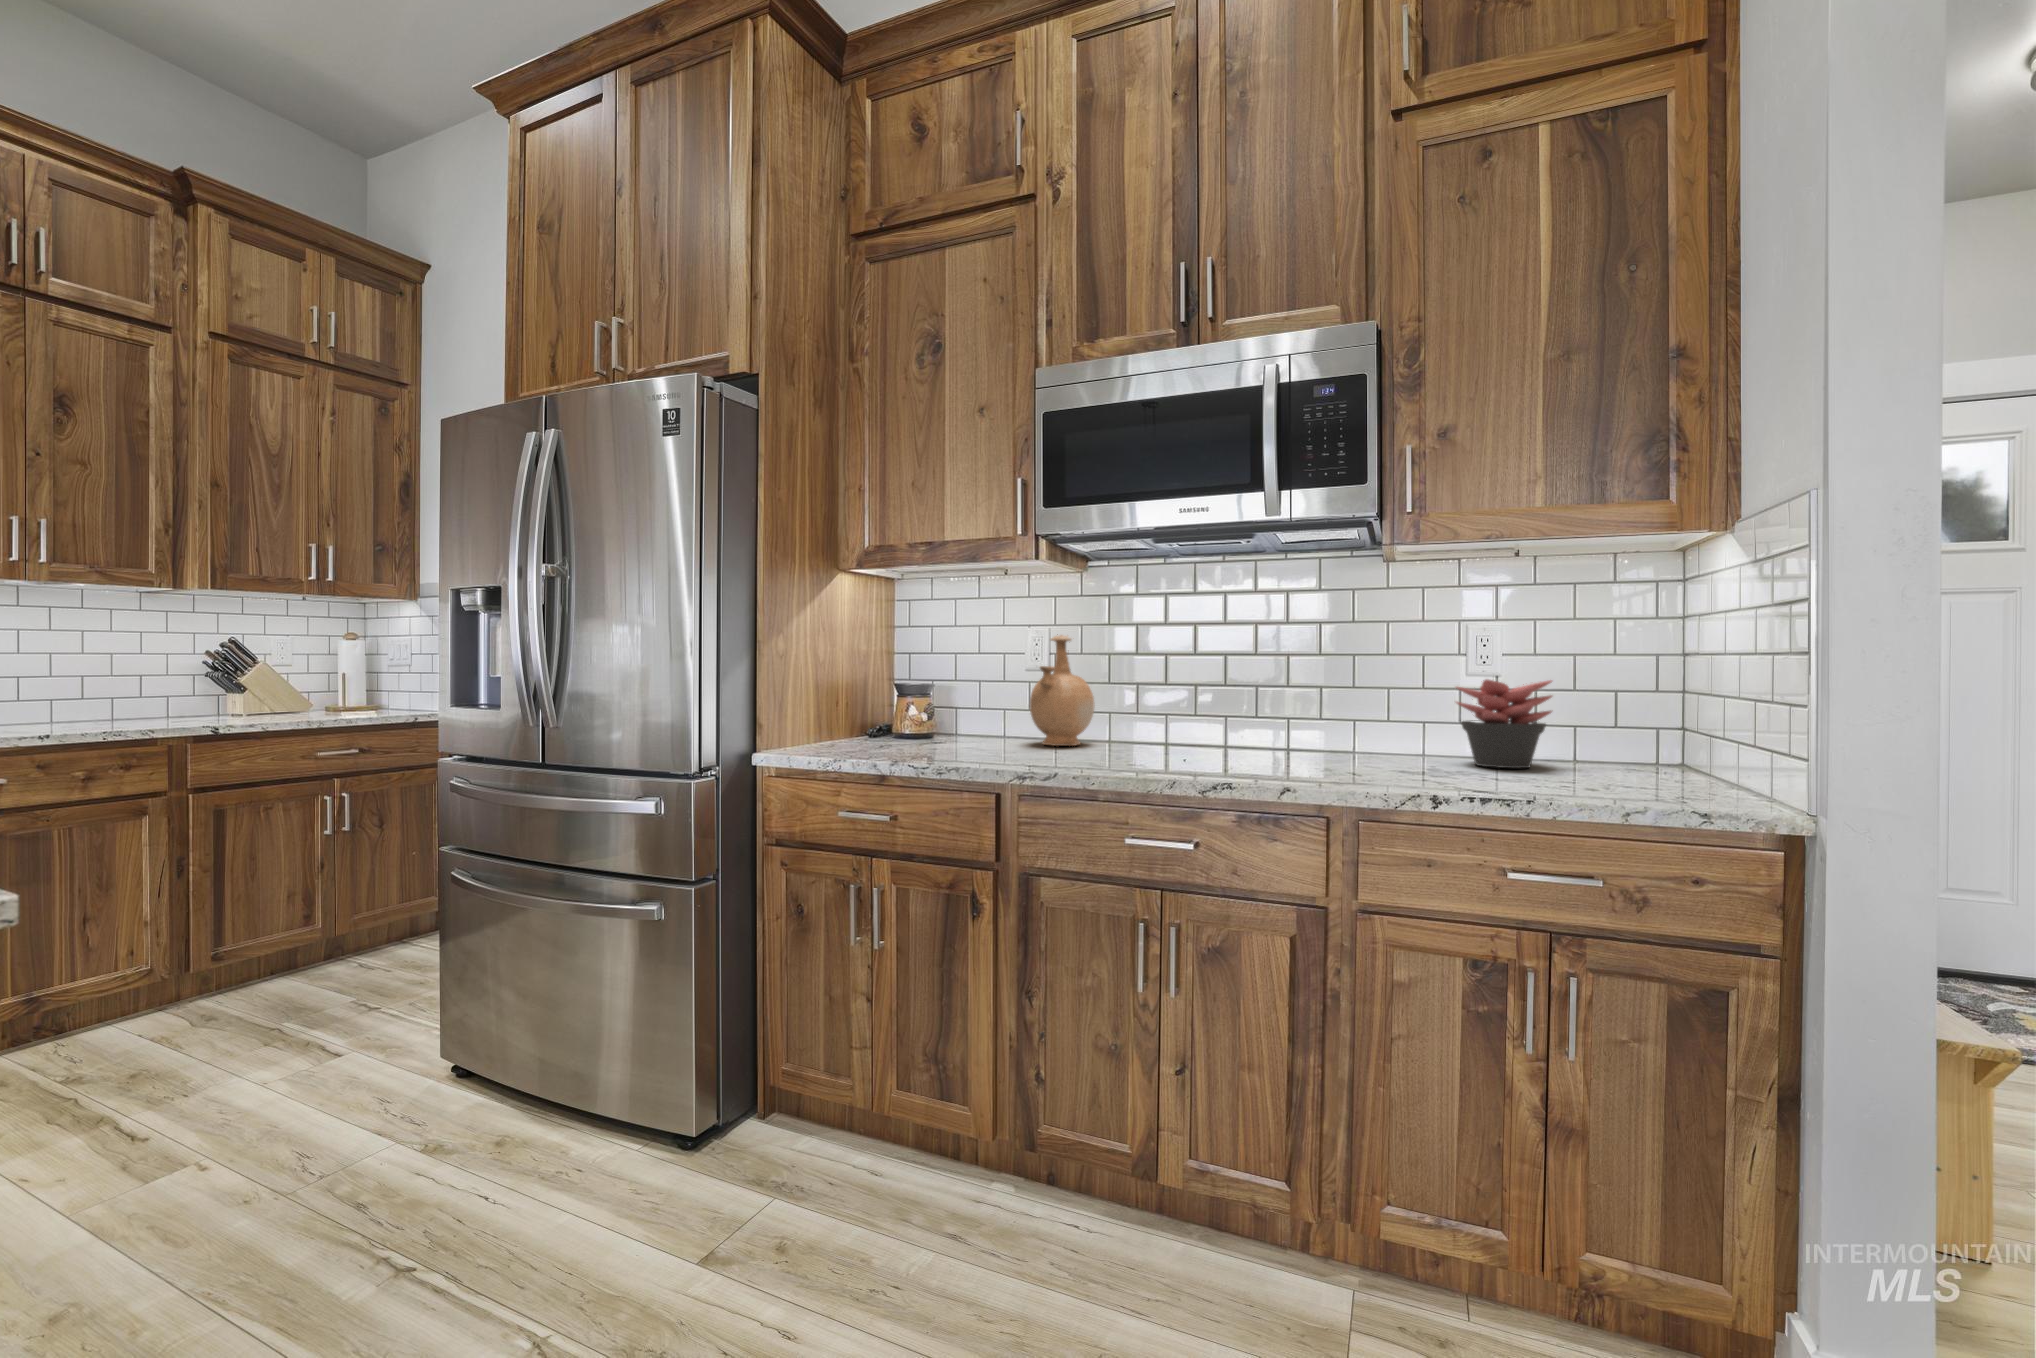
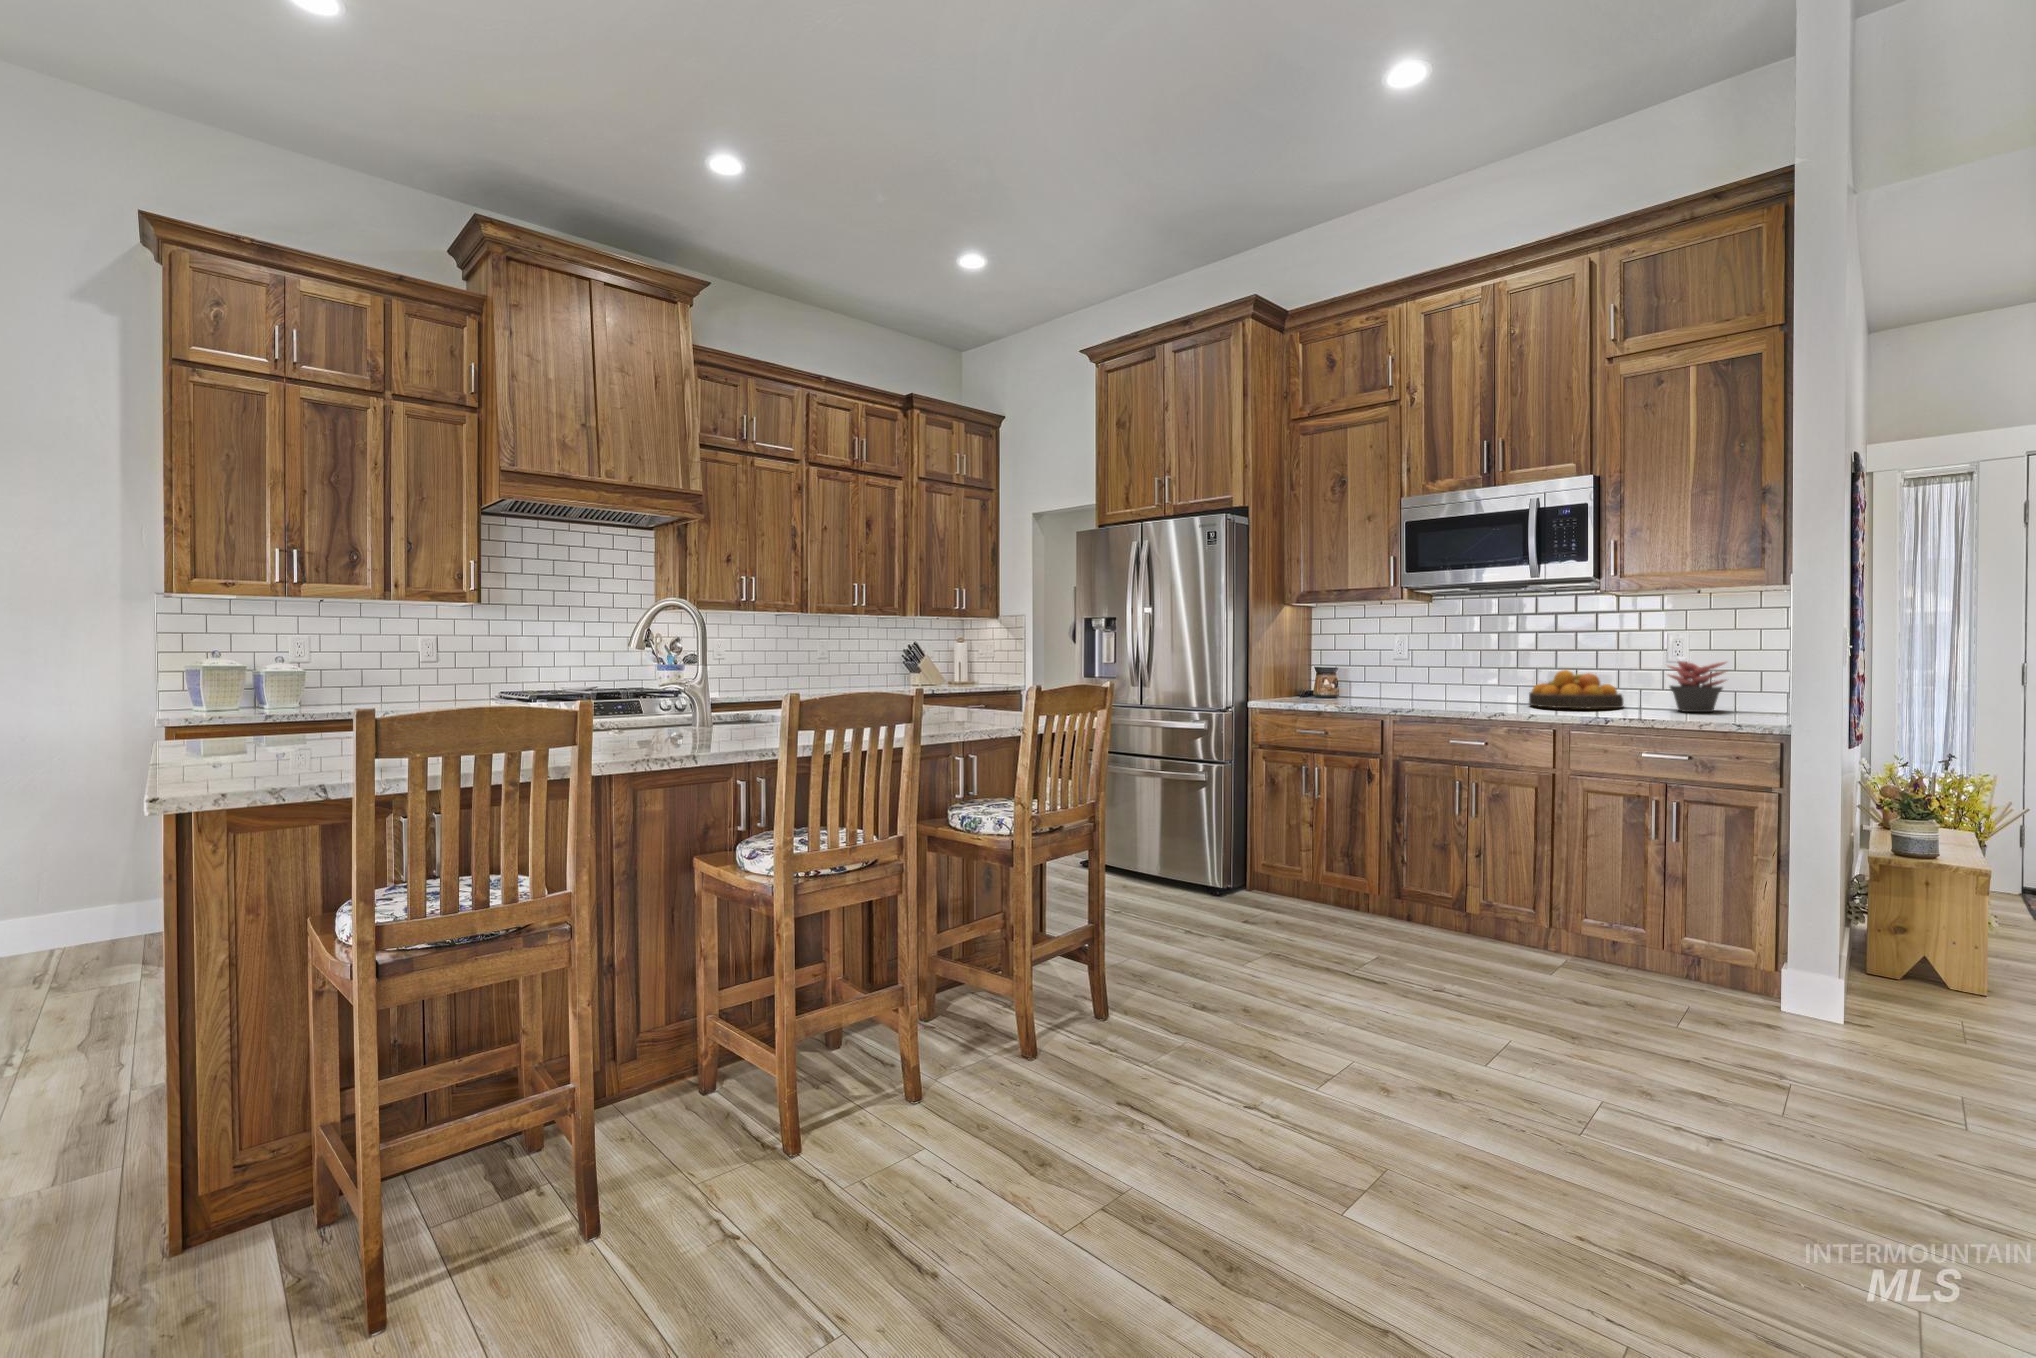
vase: present [1030,634,1094,746] -> none [1399,627,1440,701]
fruit bowl: none [1238,693,1385,762] -> present [1529,670,1623,708]

